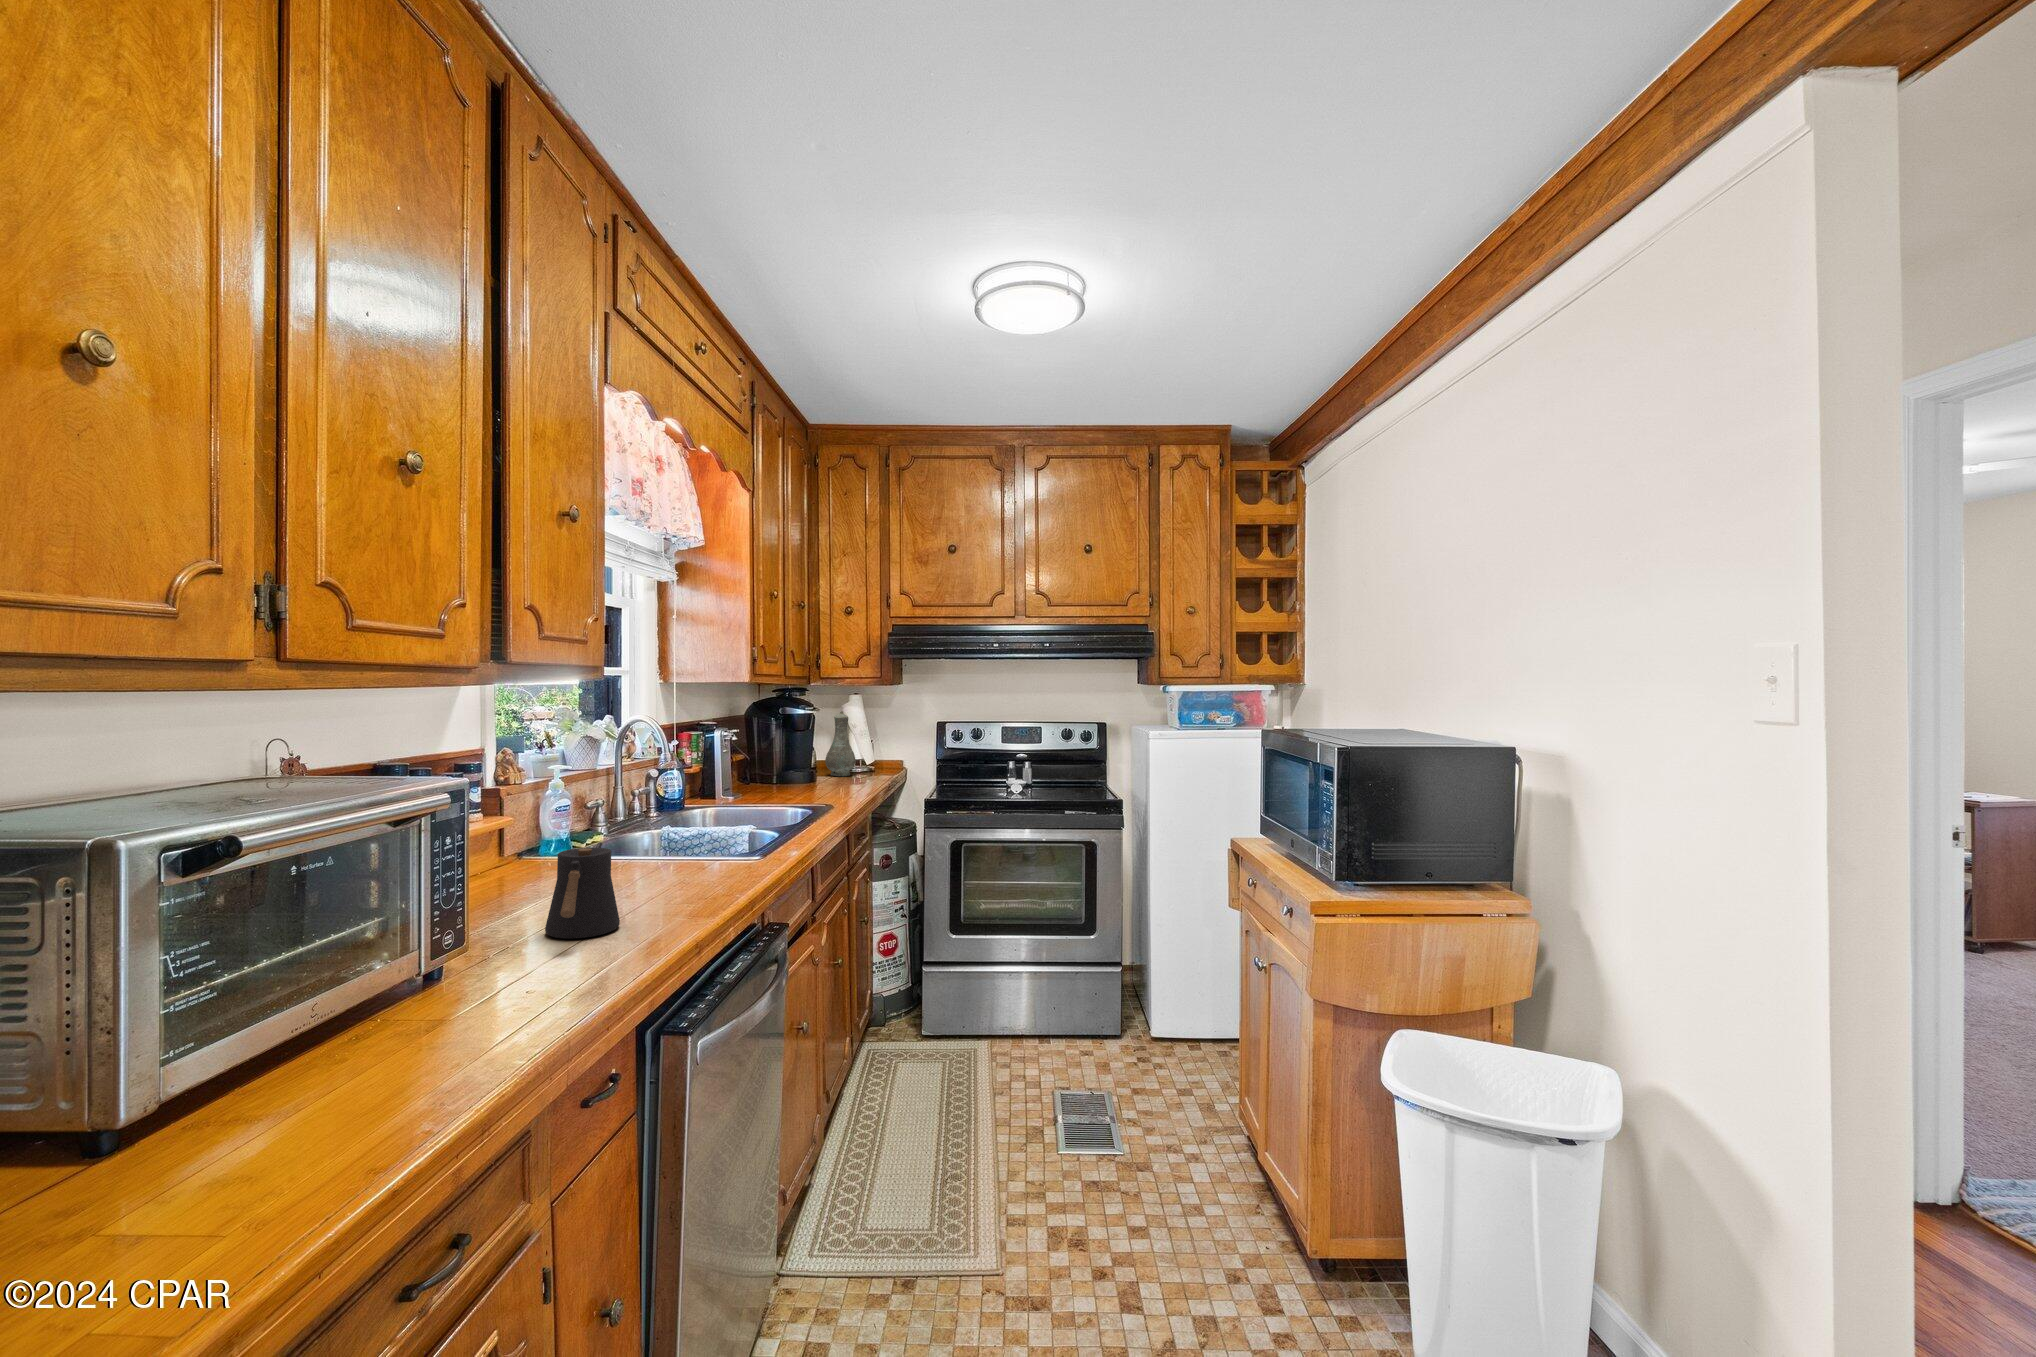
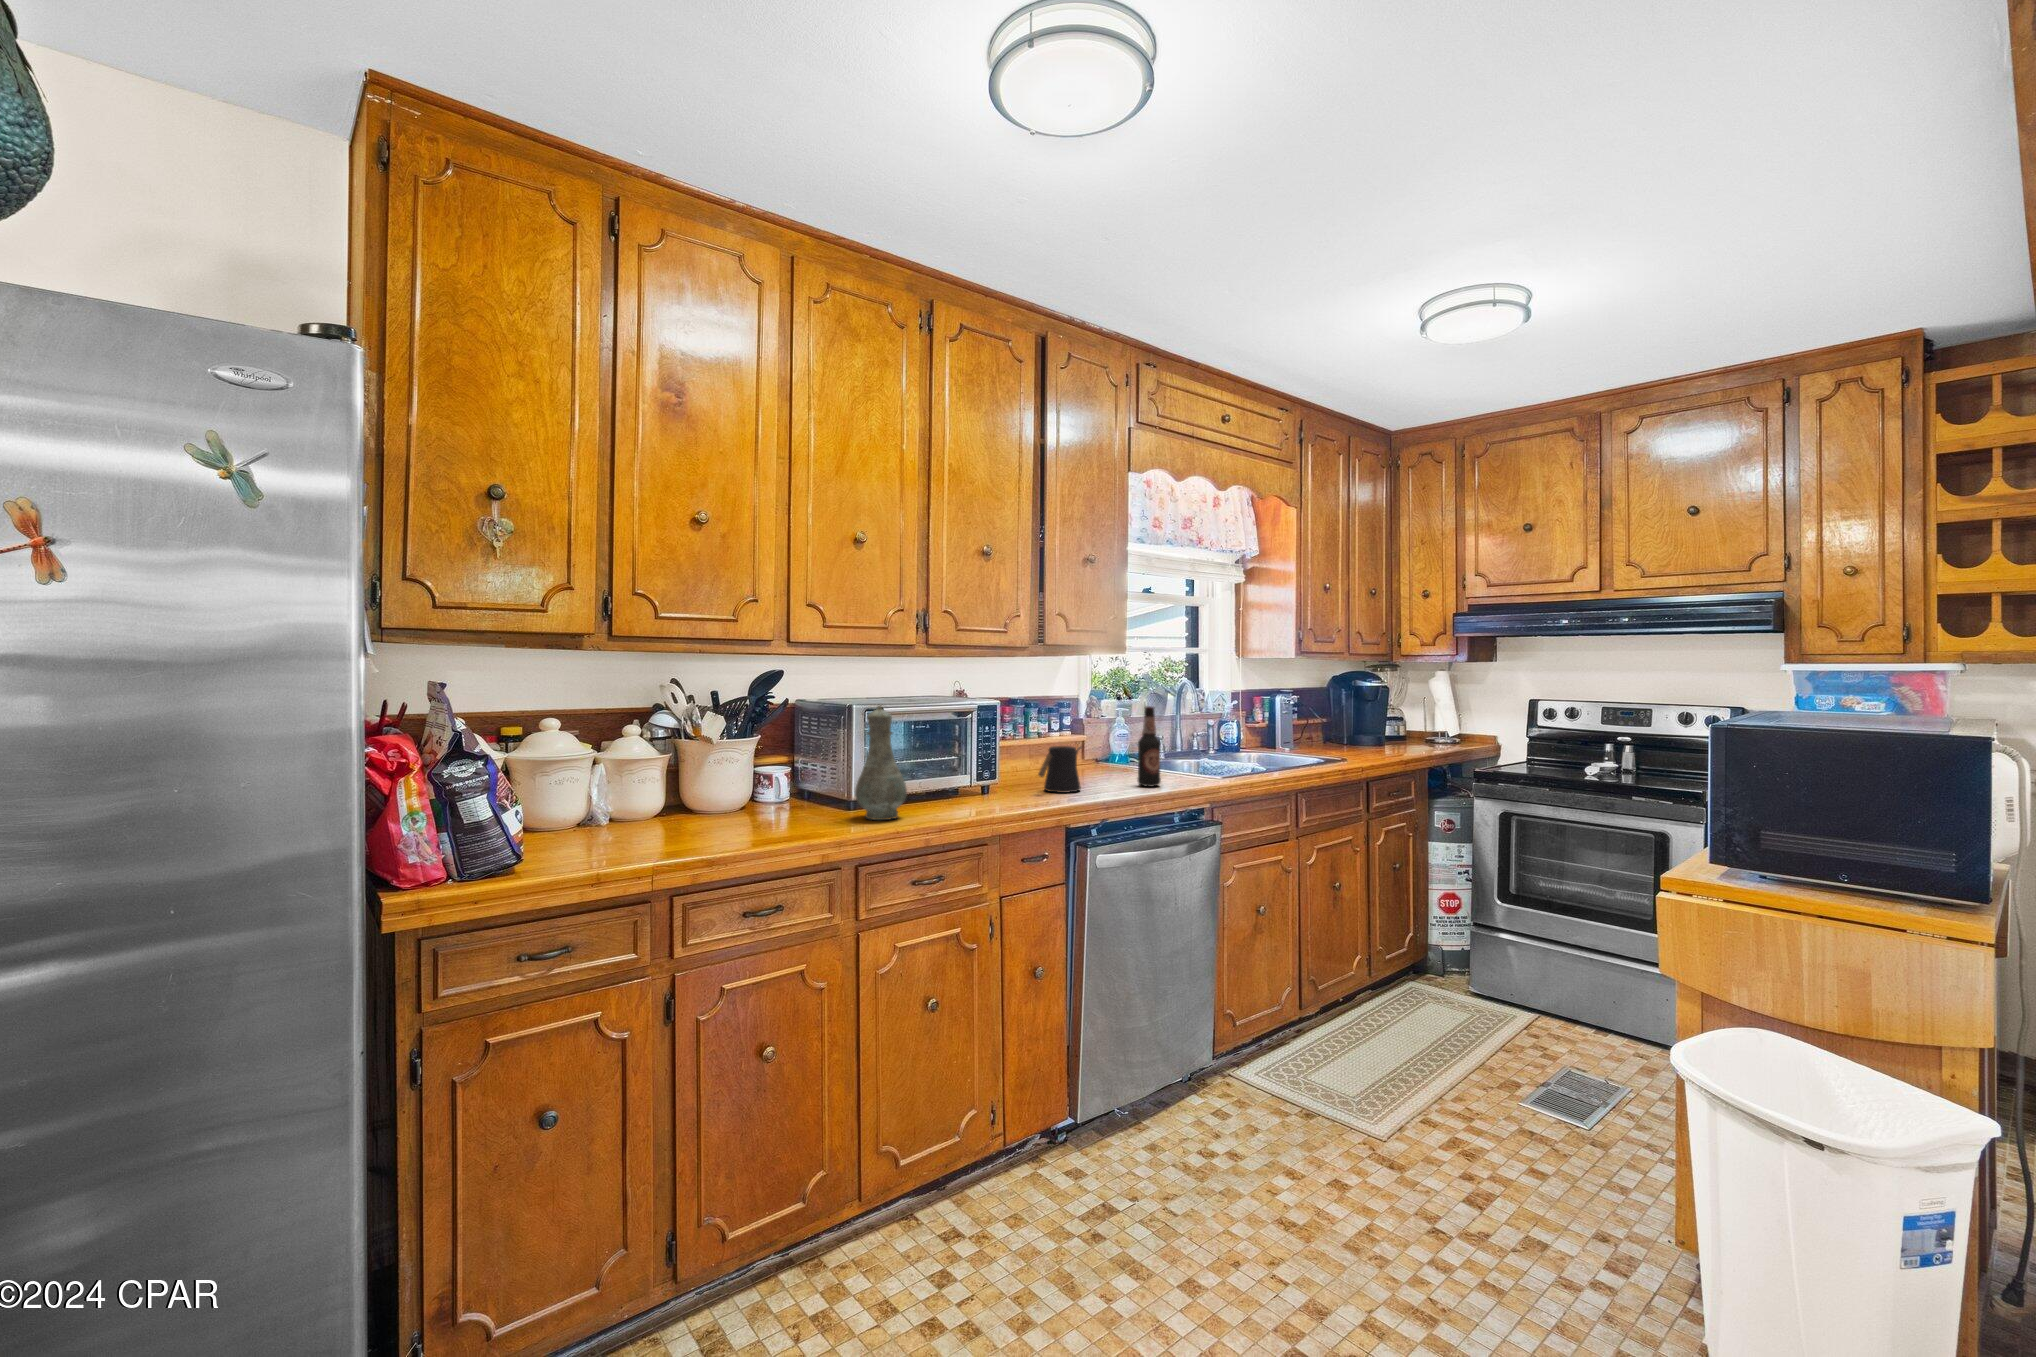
vase: present [825,711,855,776] -> present [855,705,907,820]
bottle: none [683,765,722,893] -> present [1137,706,1161,787]

